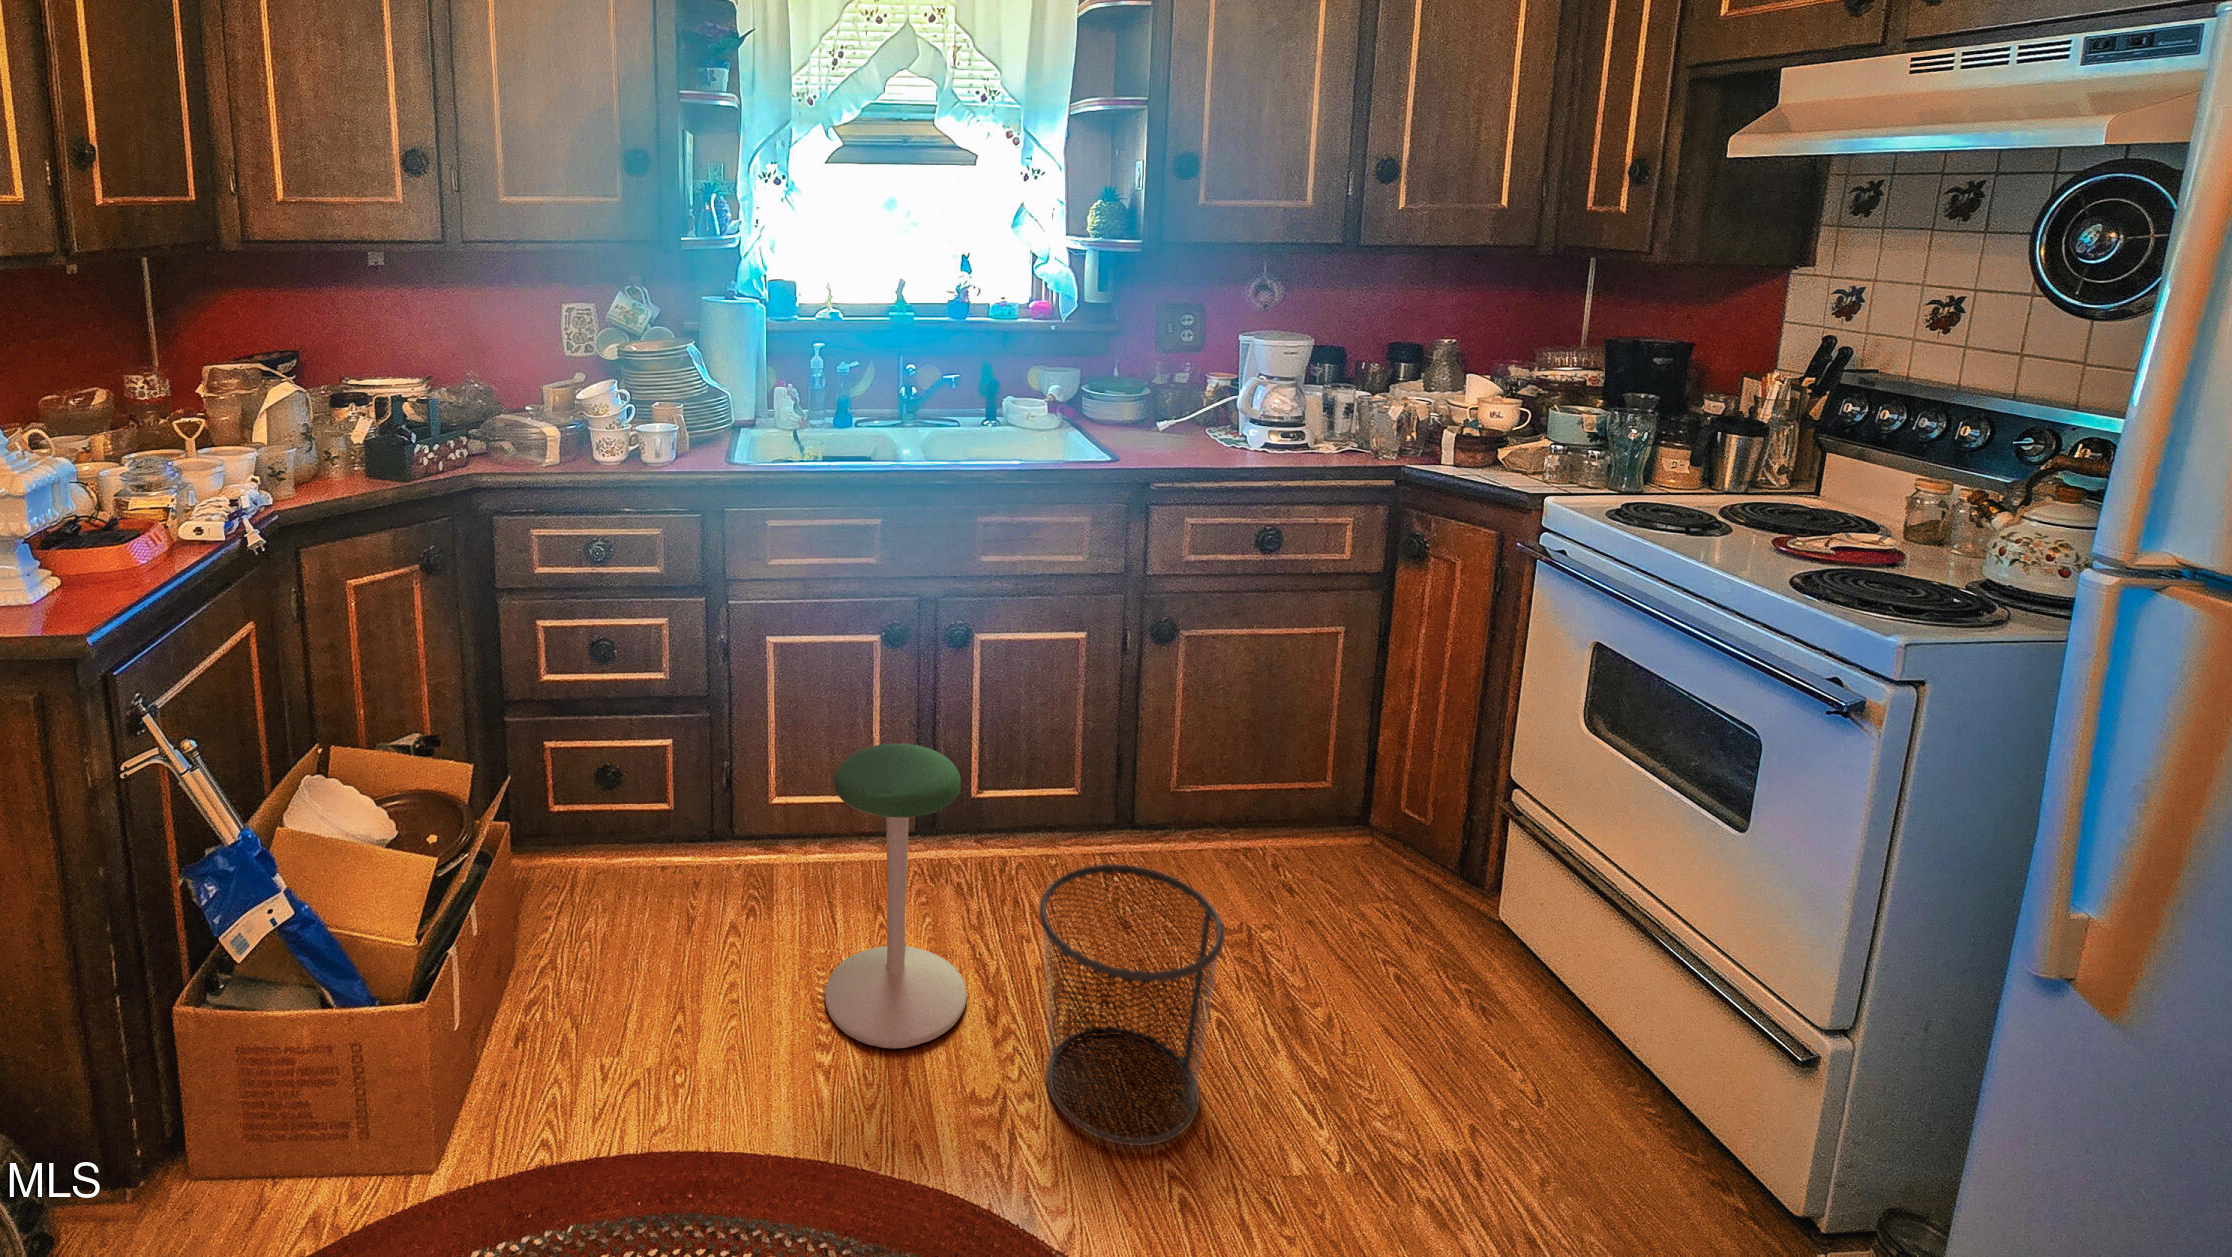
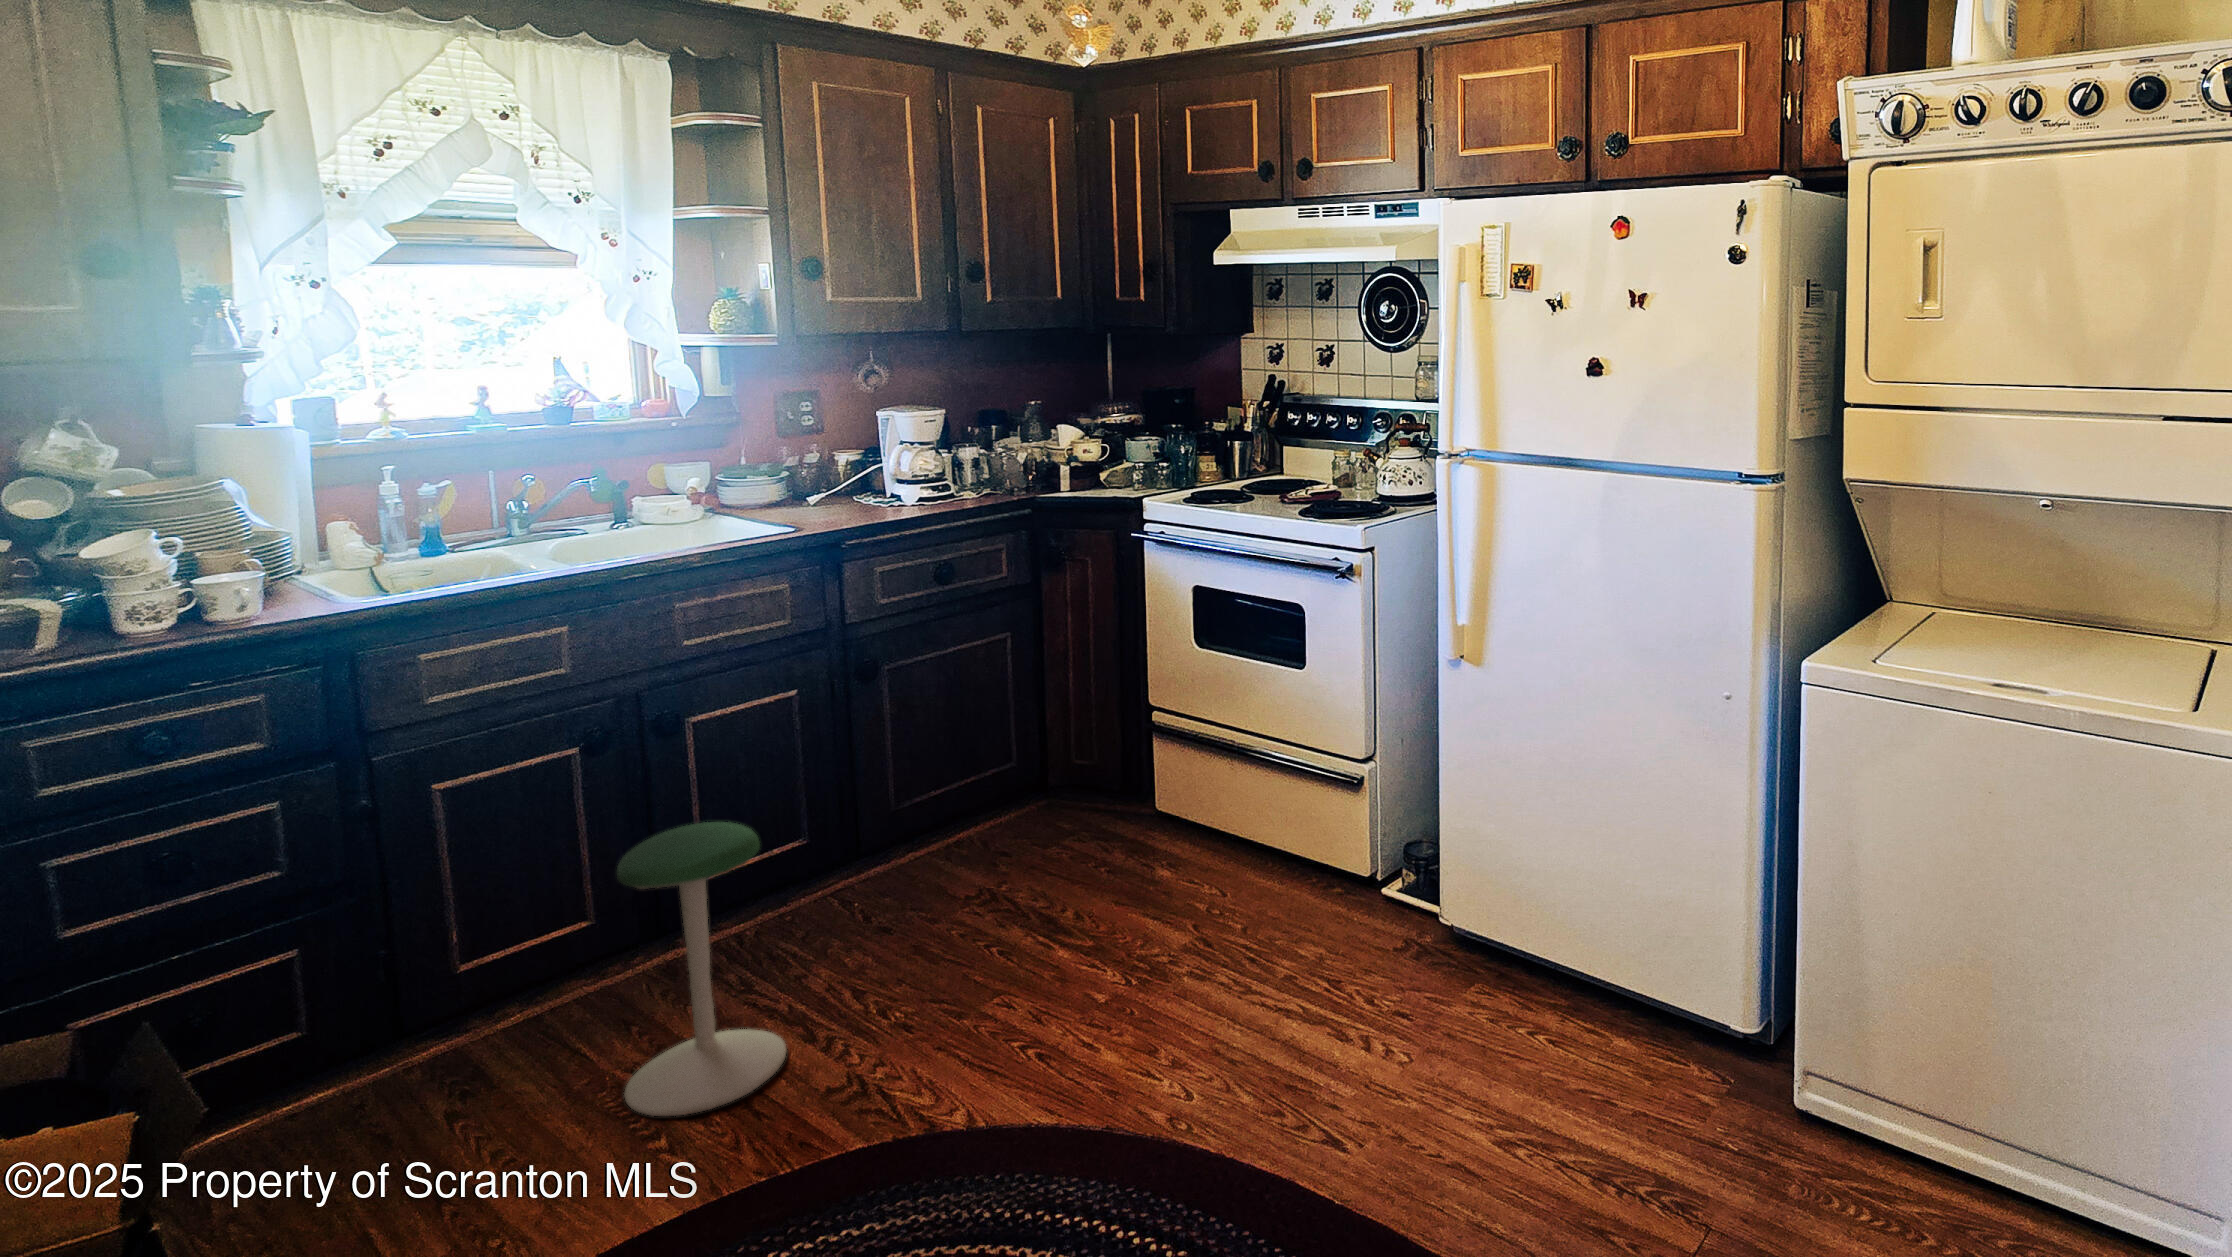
waste bin: present [1038,864,1225,1146] -> none [864,842,1024,1055]

